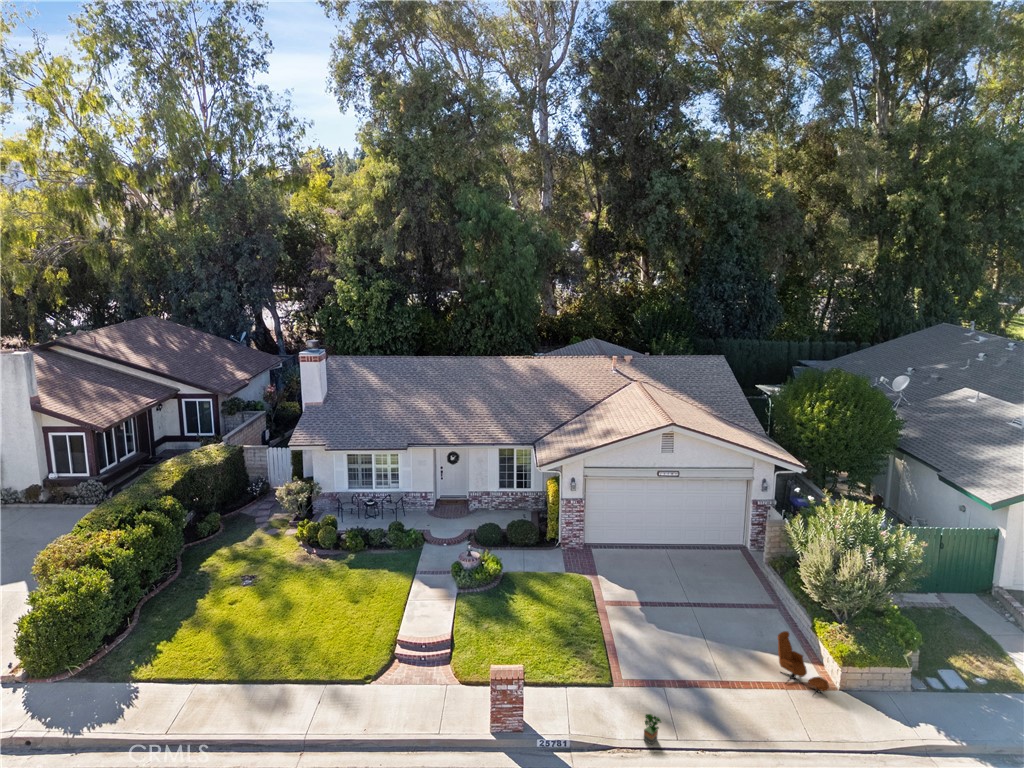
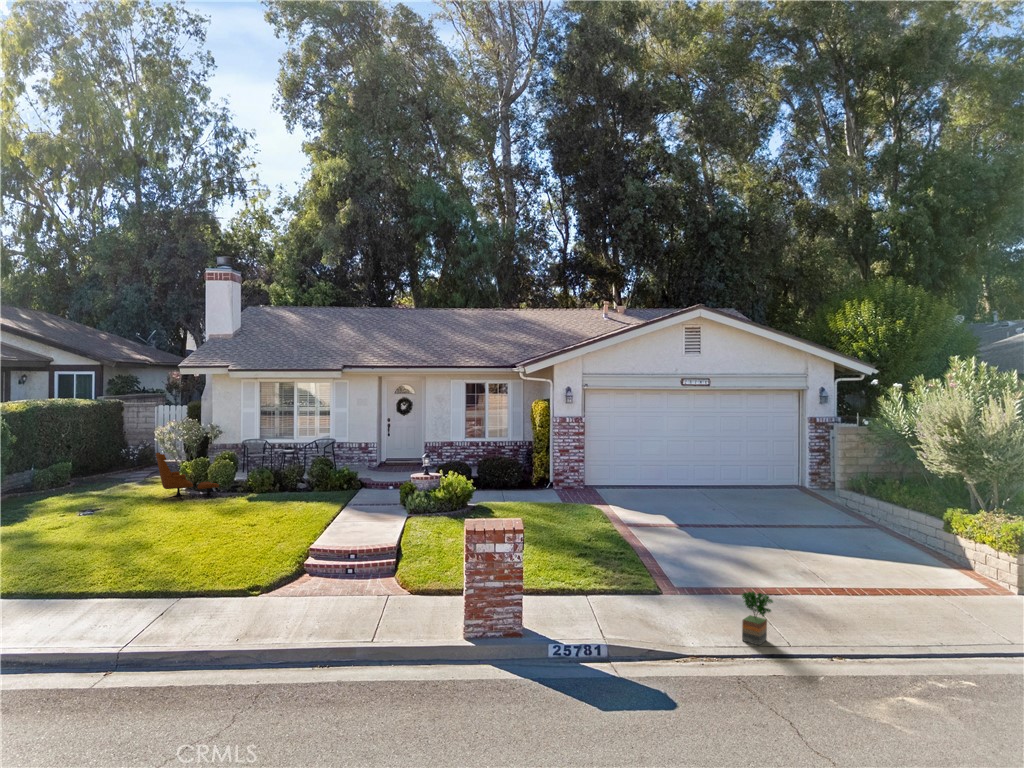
lounge chair: present [778,631,829,695] -> present [156,453,219,501]

